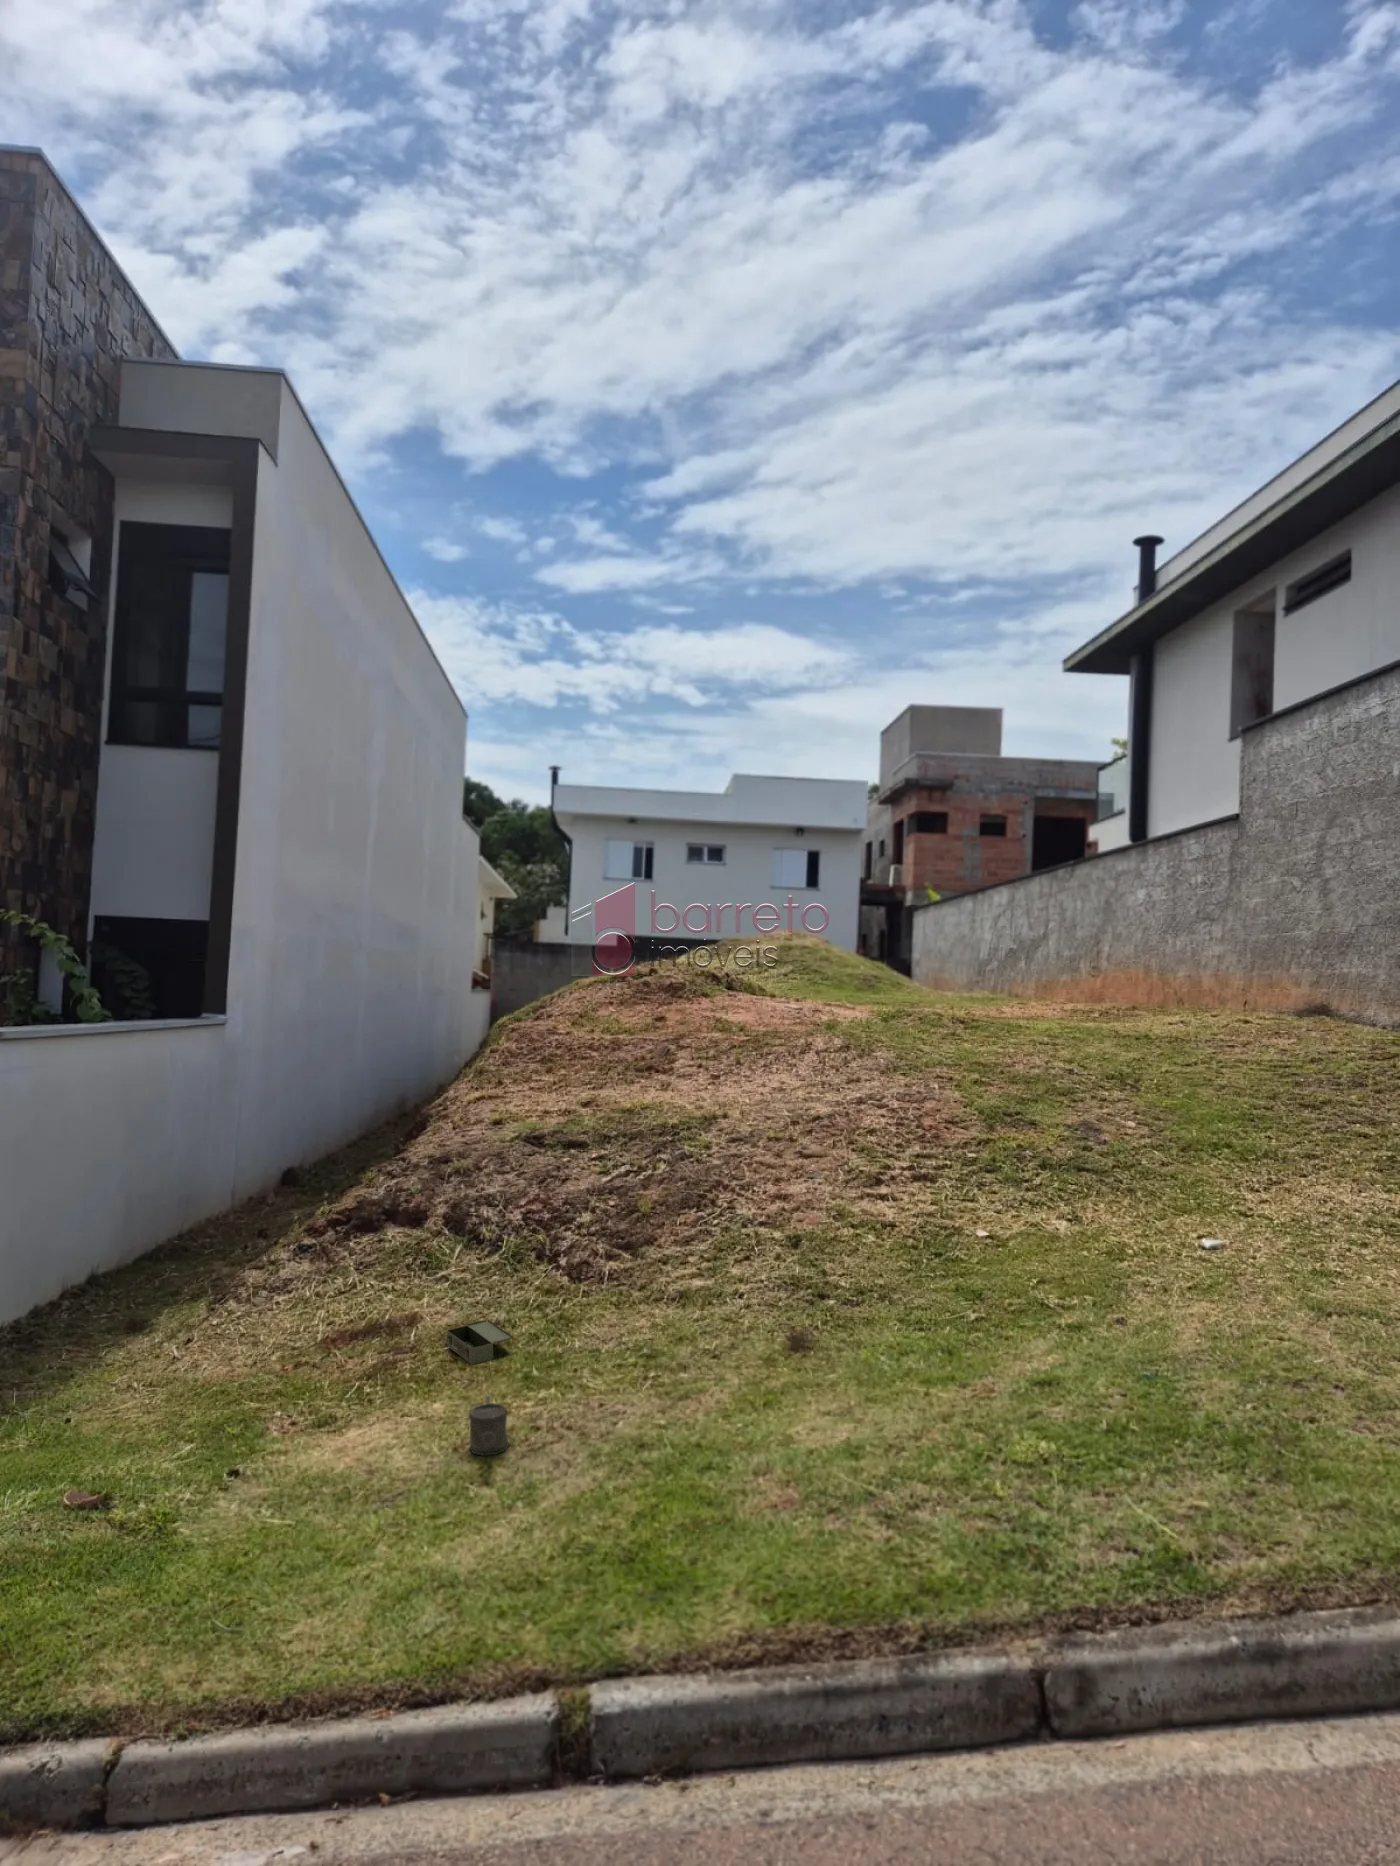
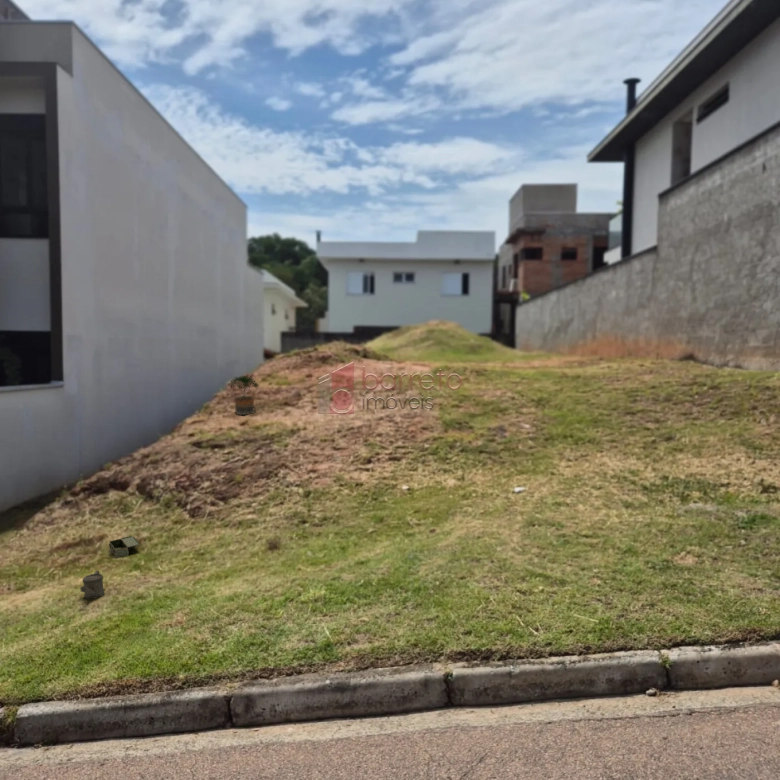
potted tree: none [562,1015,616,1087] -> present [231,376,258,415]

